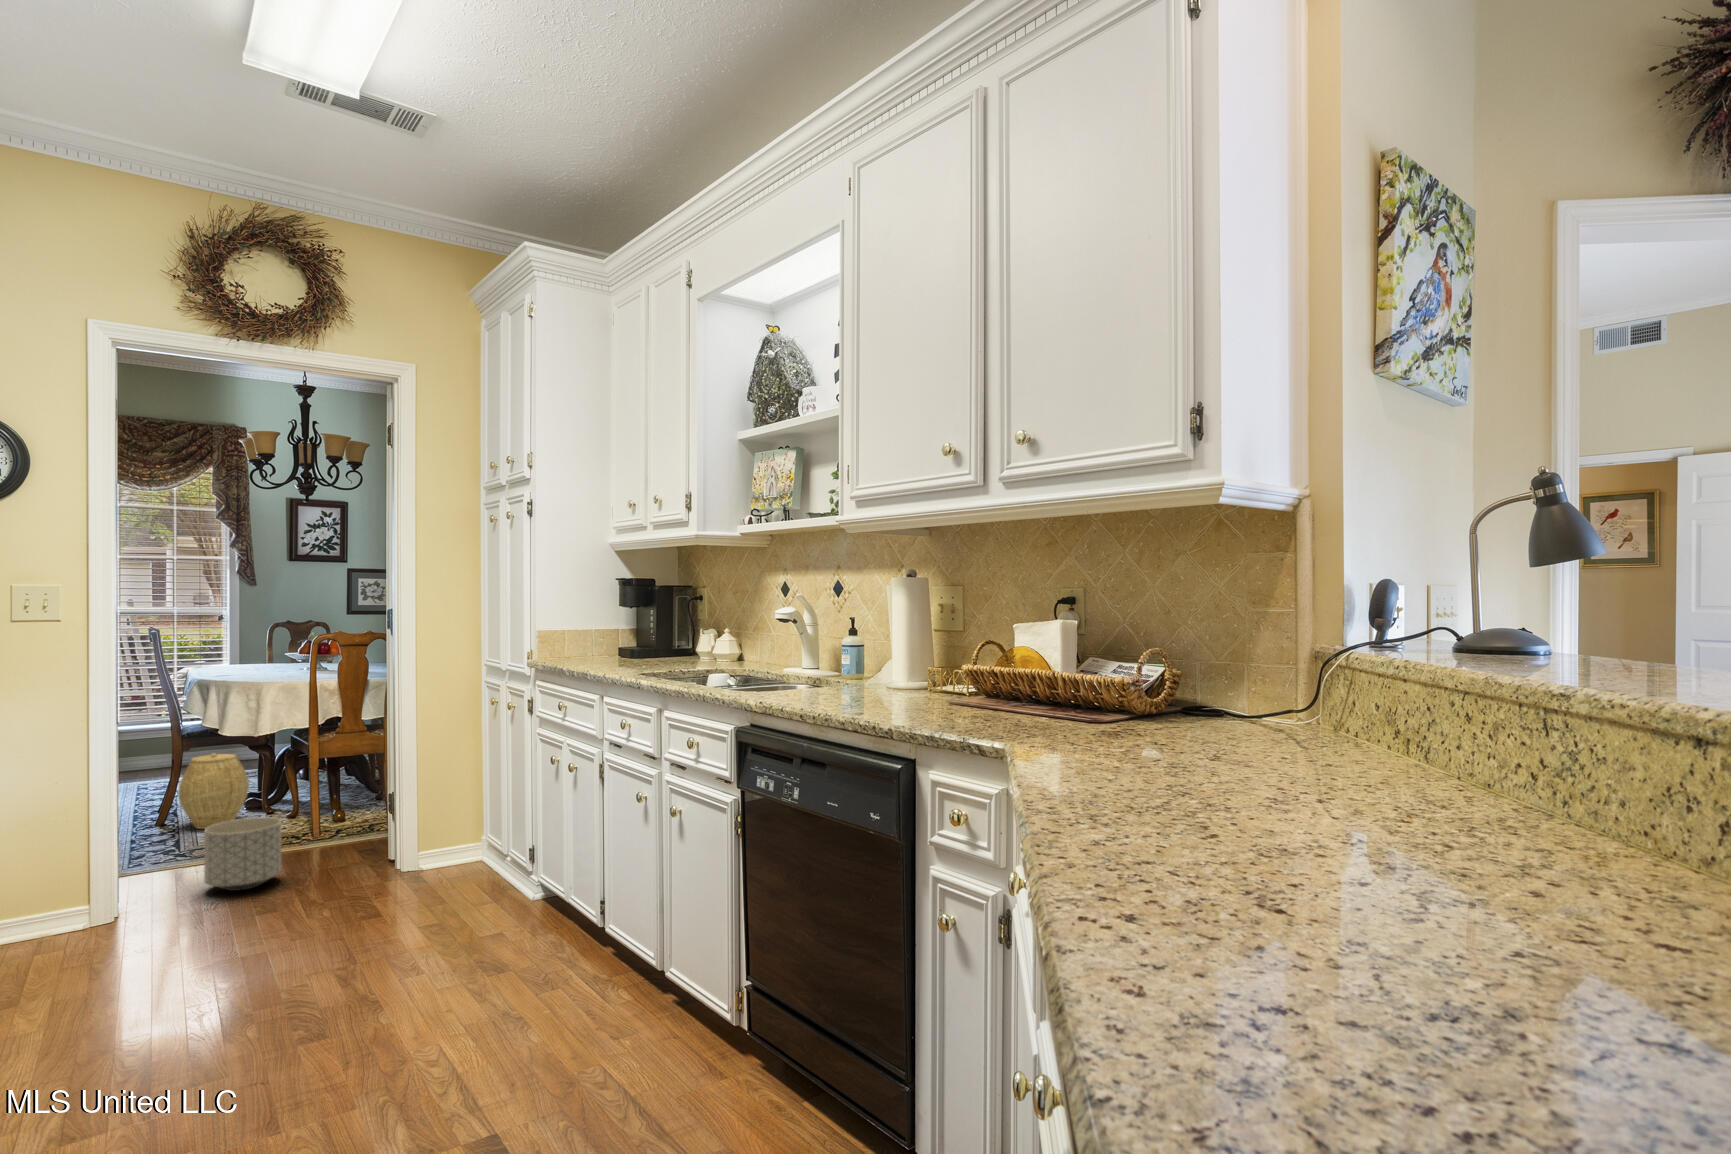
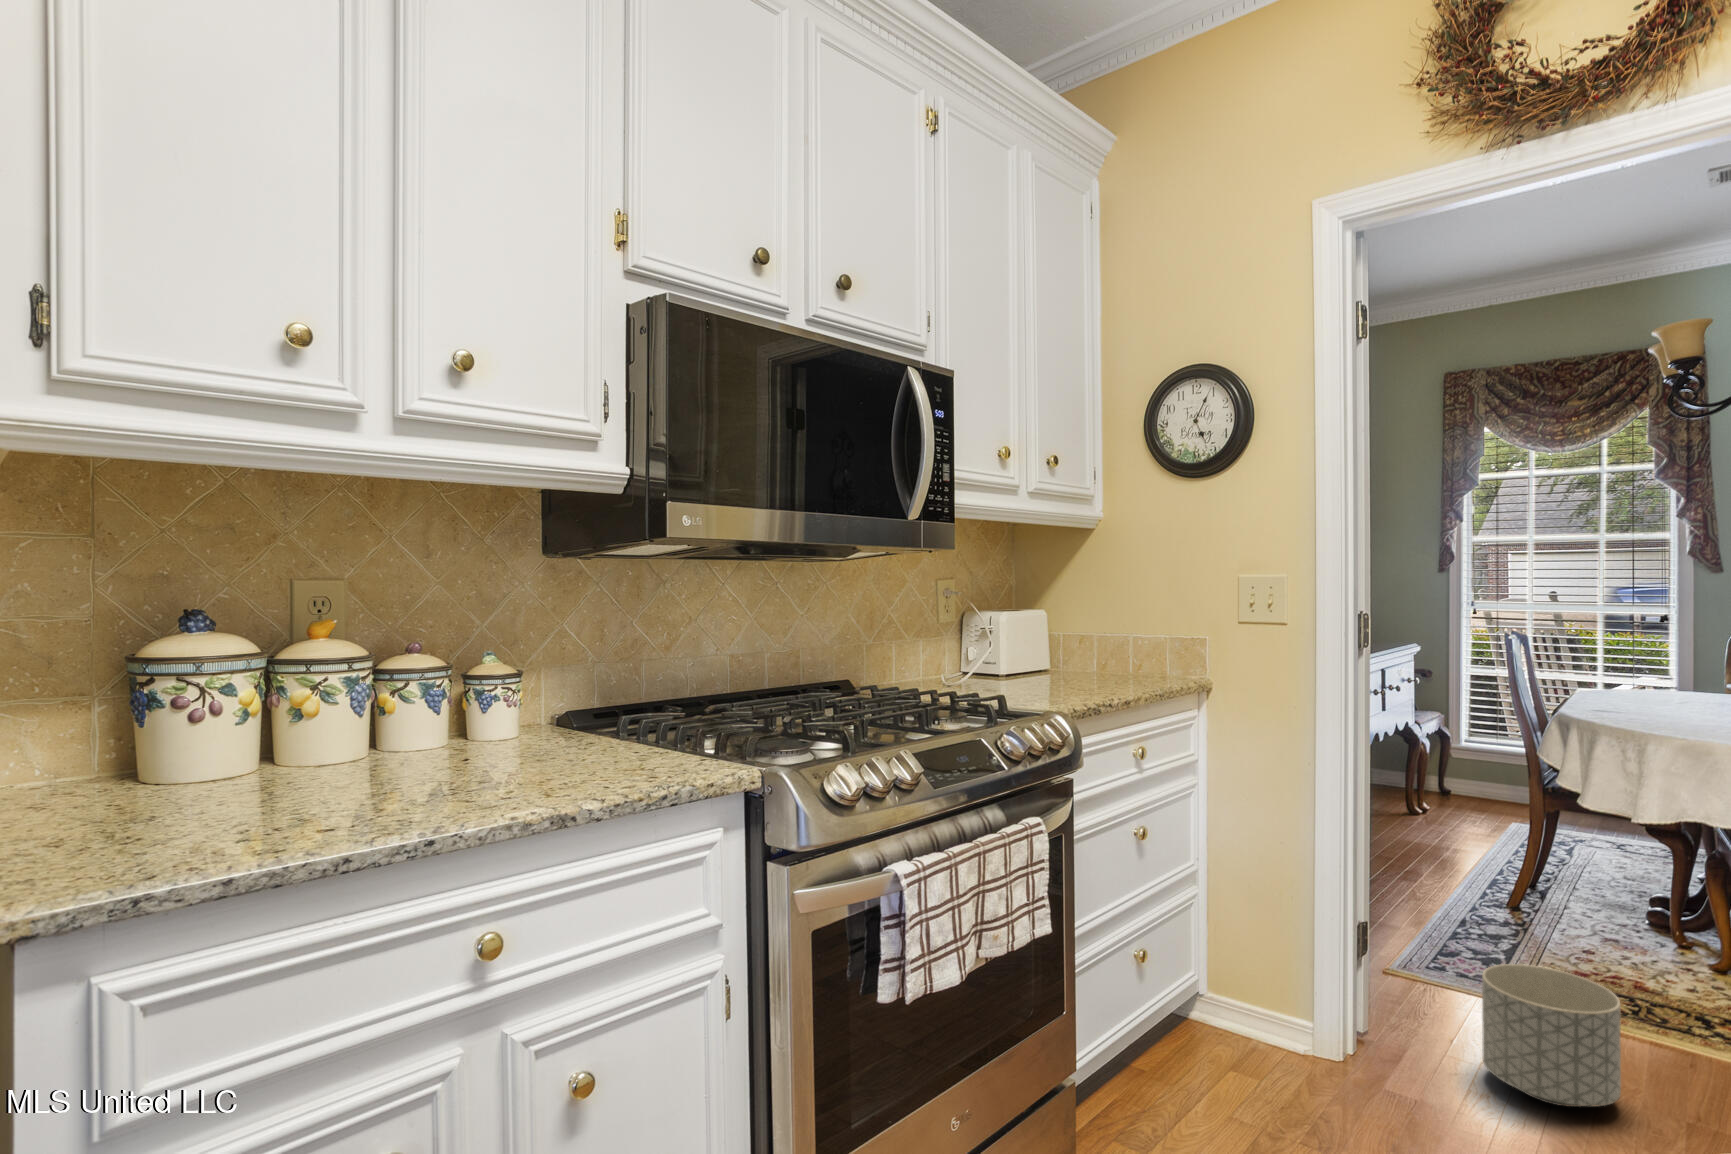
woven basket: present [178,753,249,829] -> none [1531,826,1642,944]

